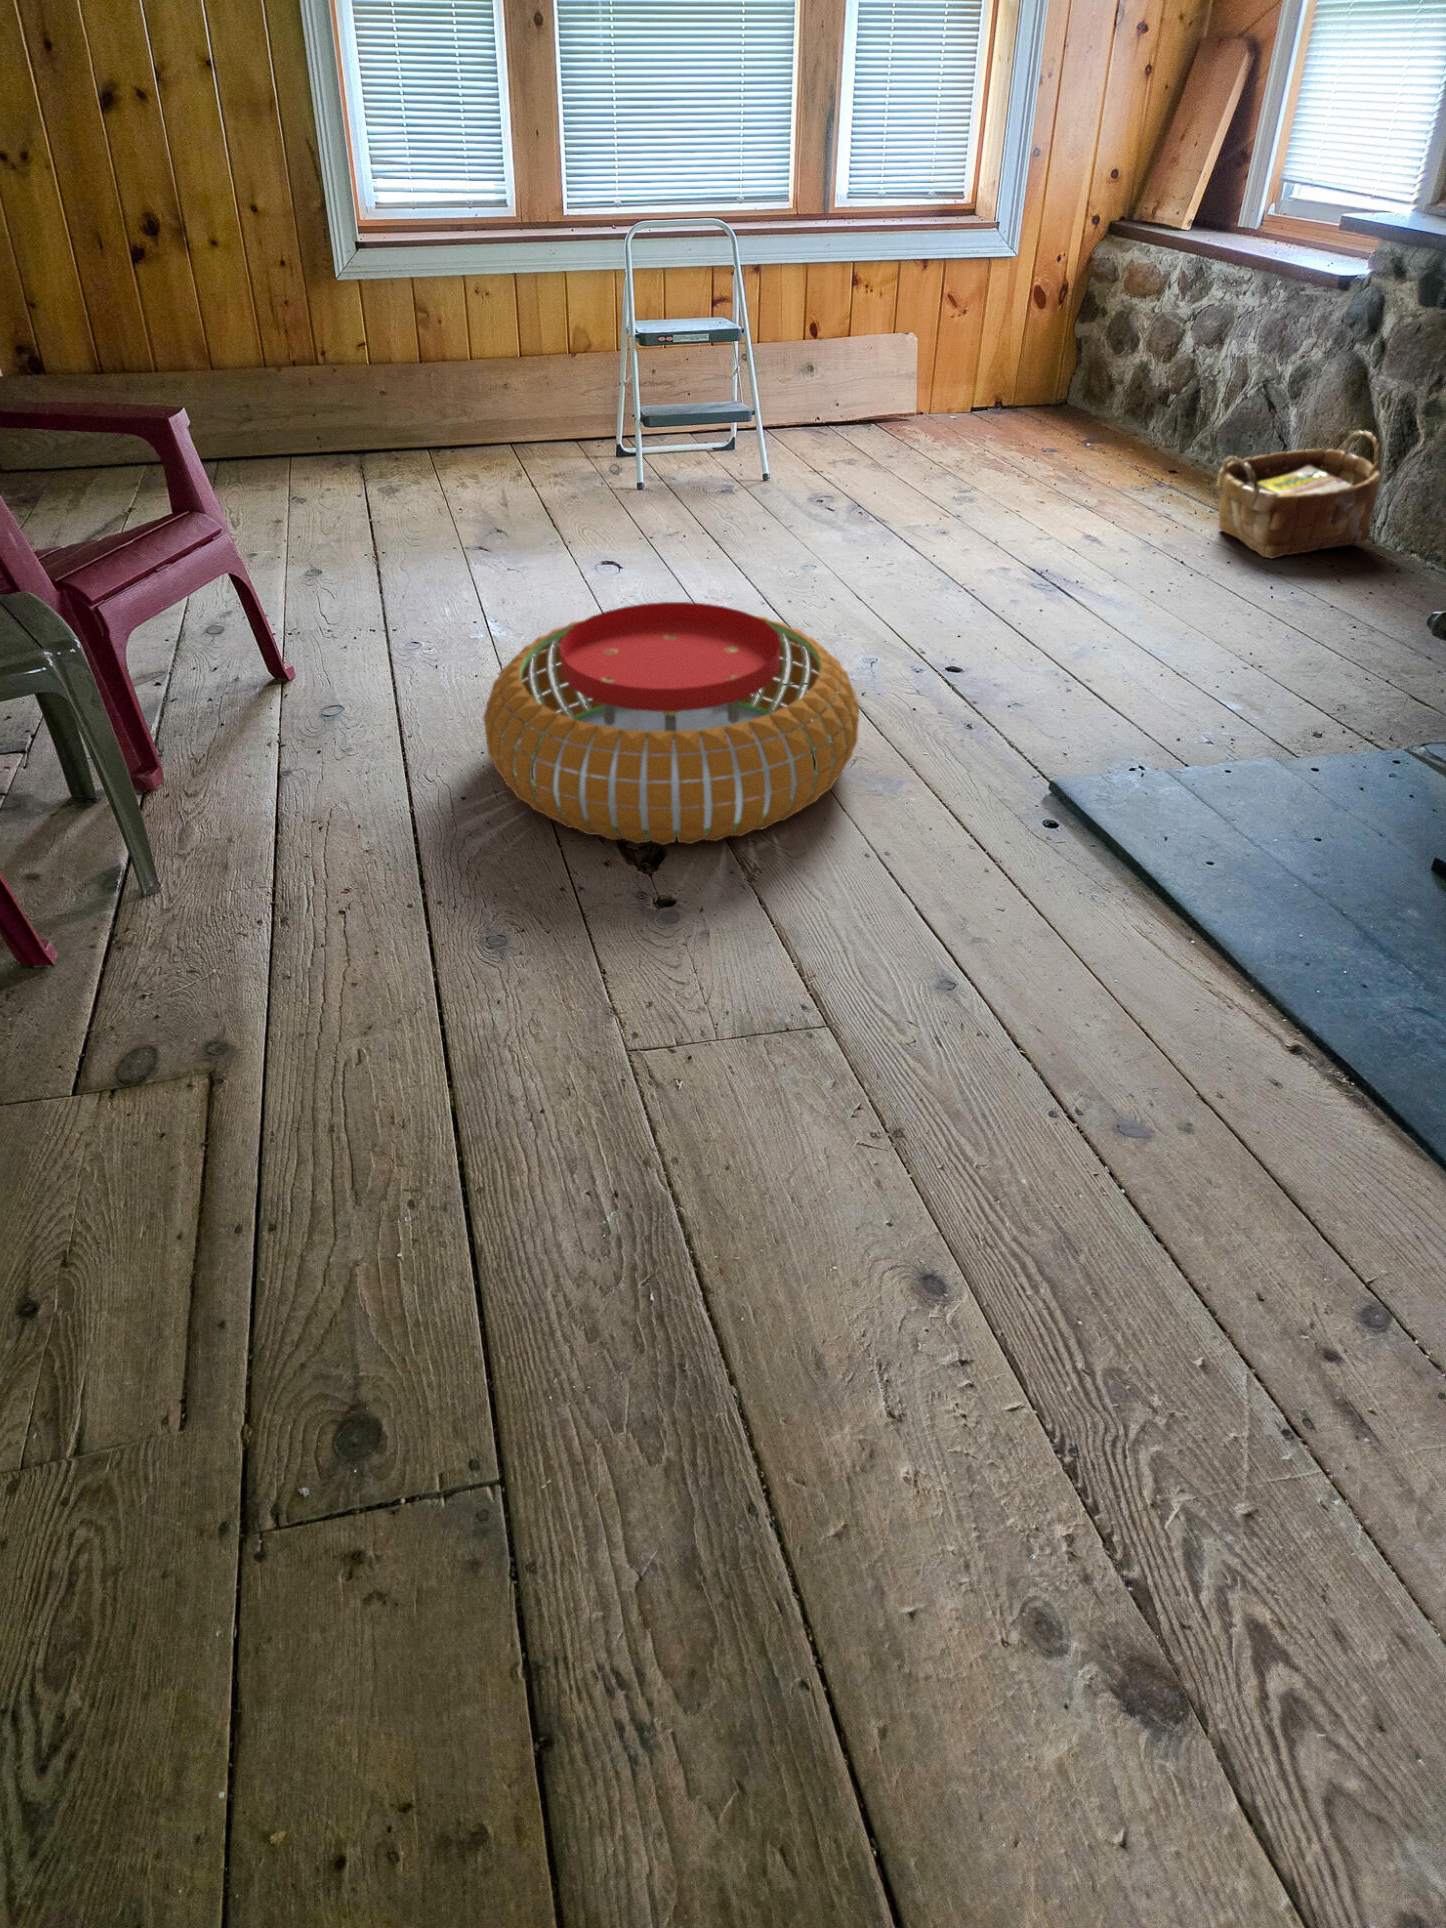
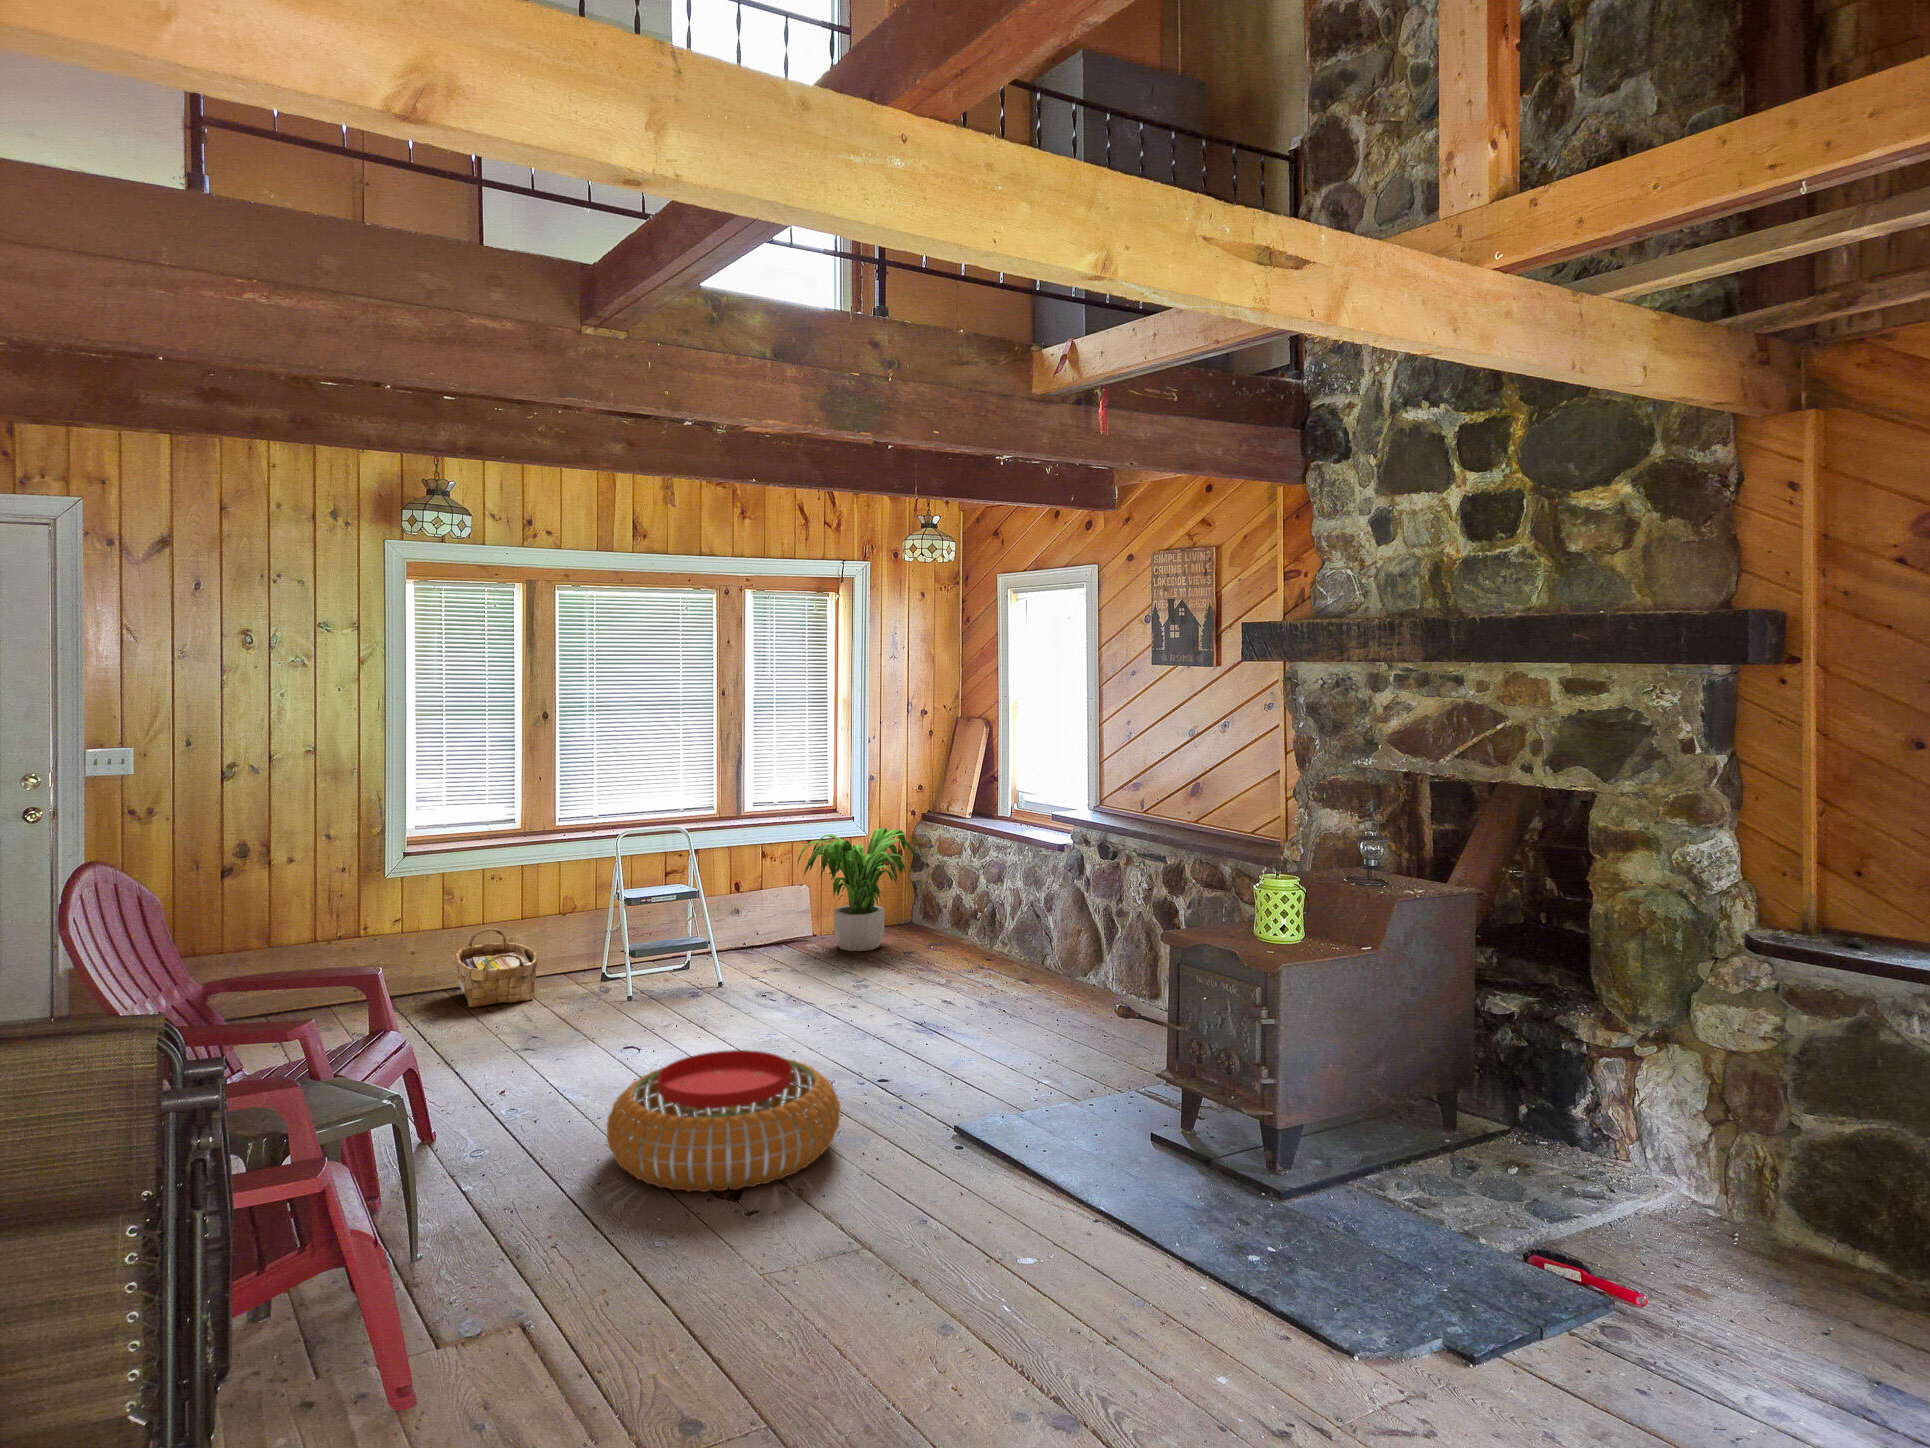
potted plant: none [900,243,1097,441] -> present [798,828,922,951]
woven basket: present [1217,430,1381,558] -> present [455,928,538,1008]

